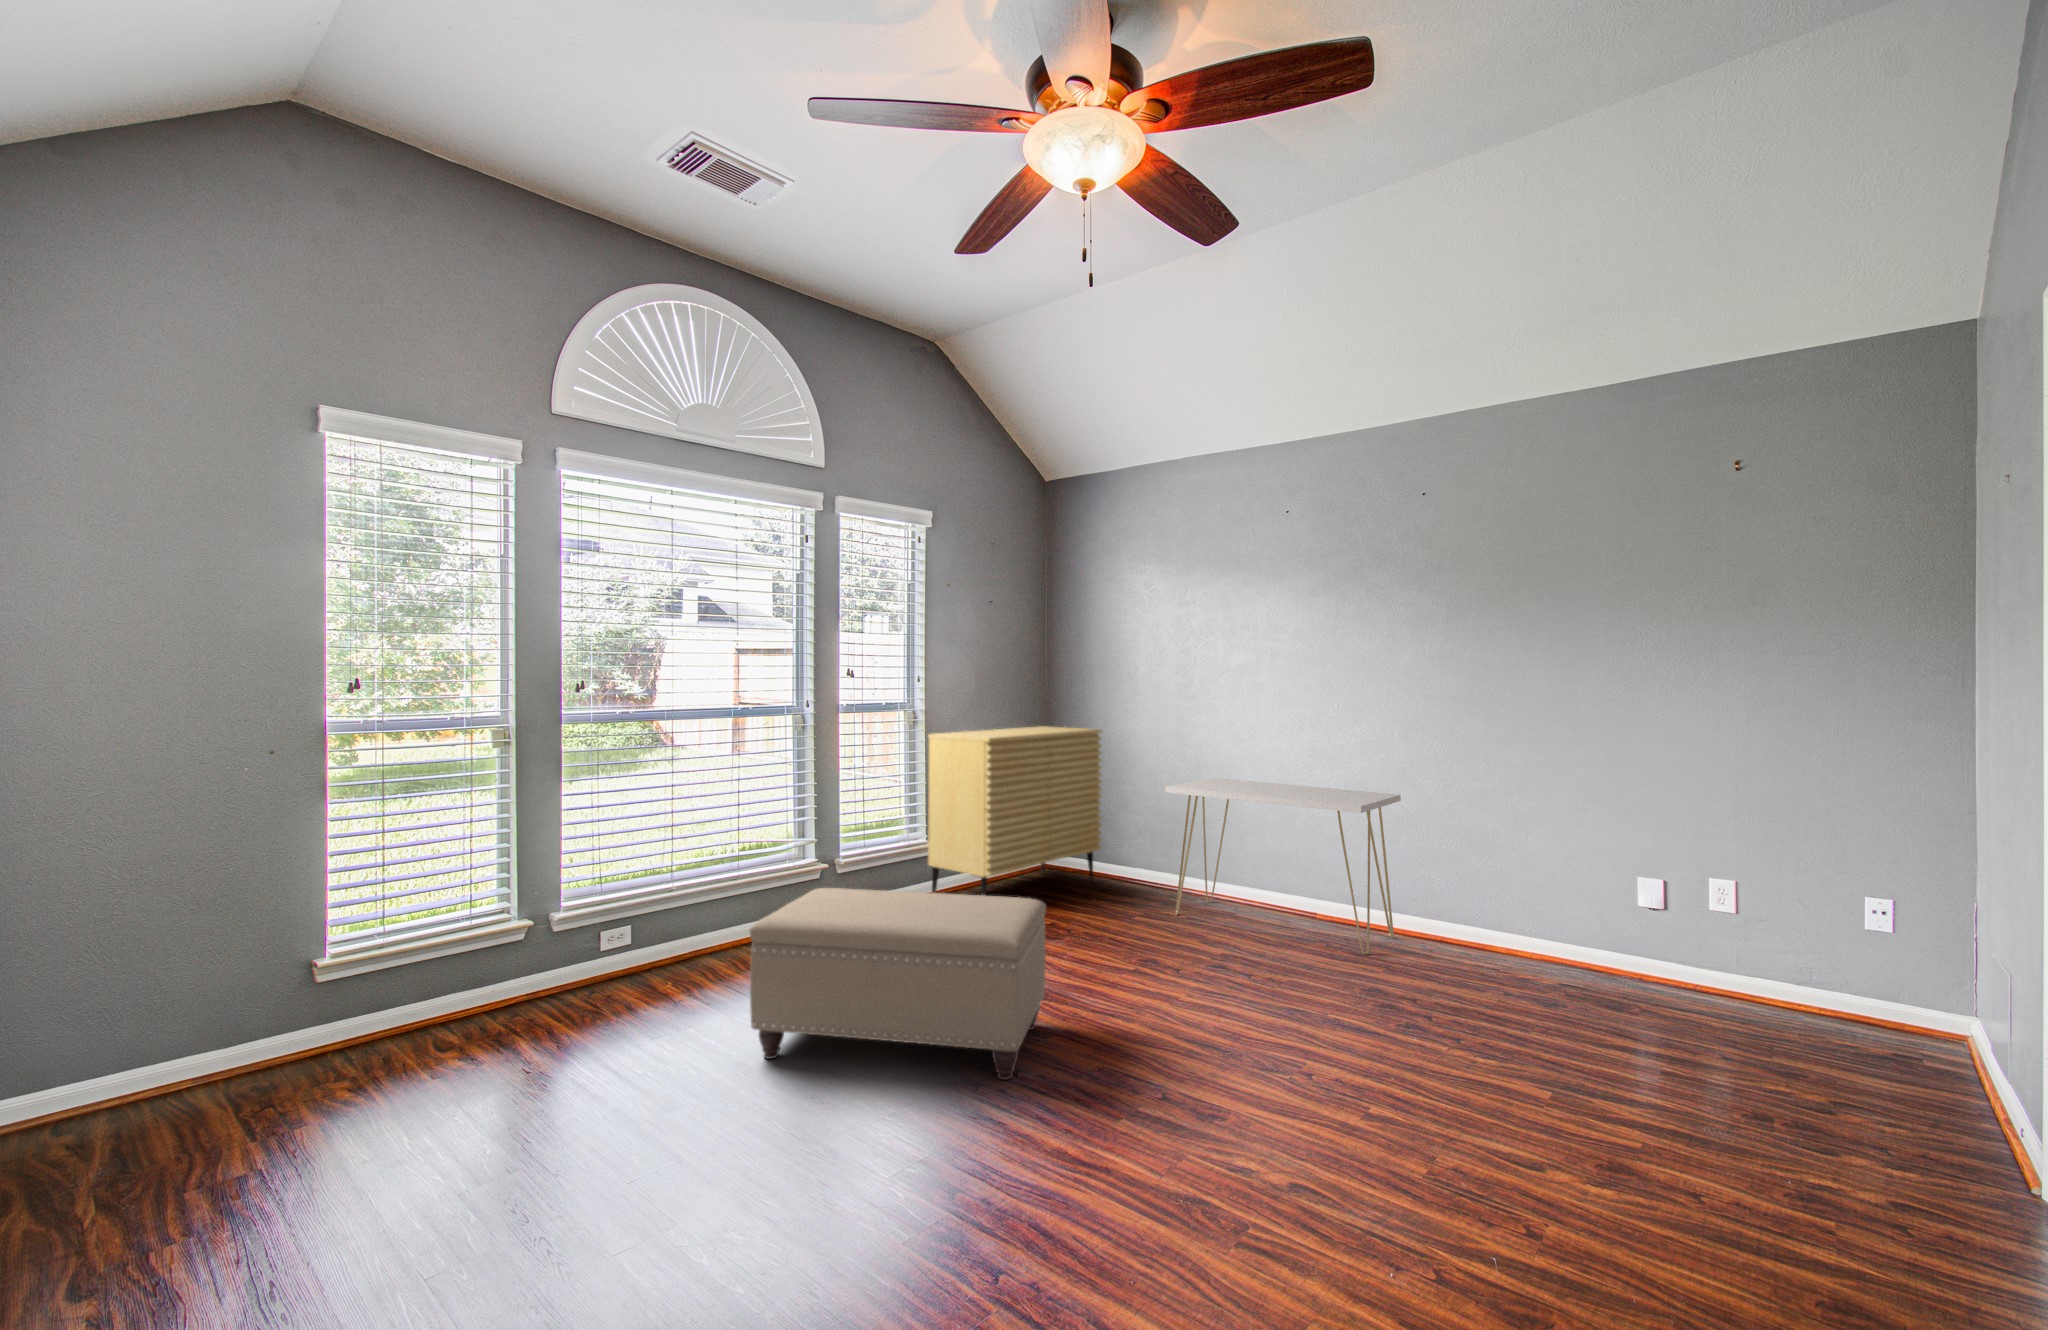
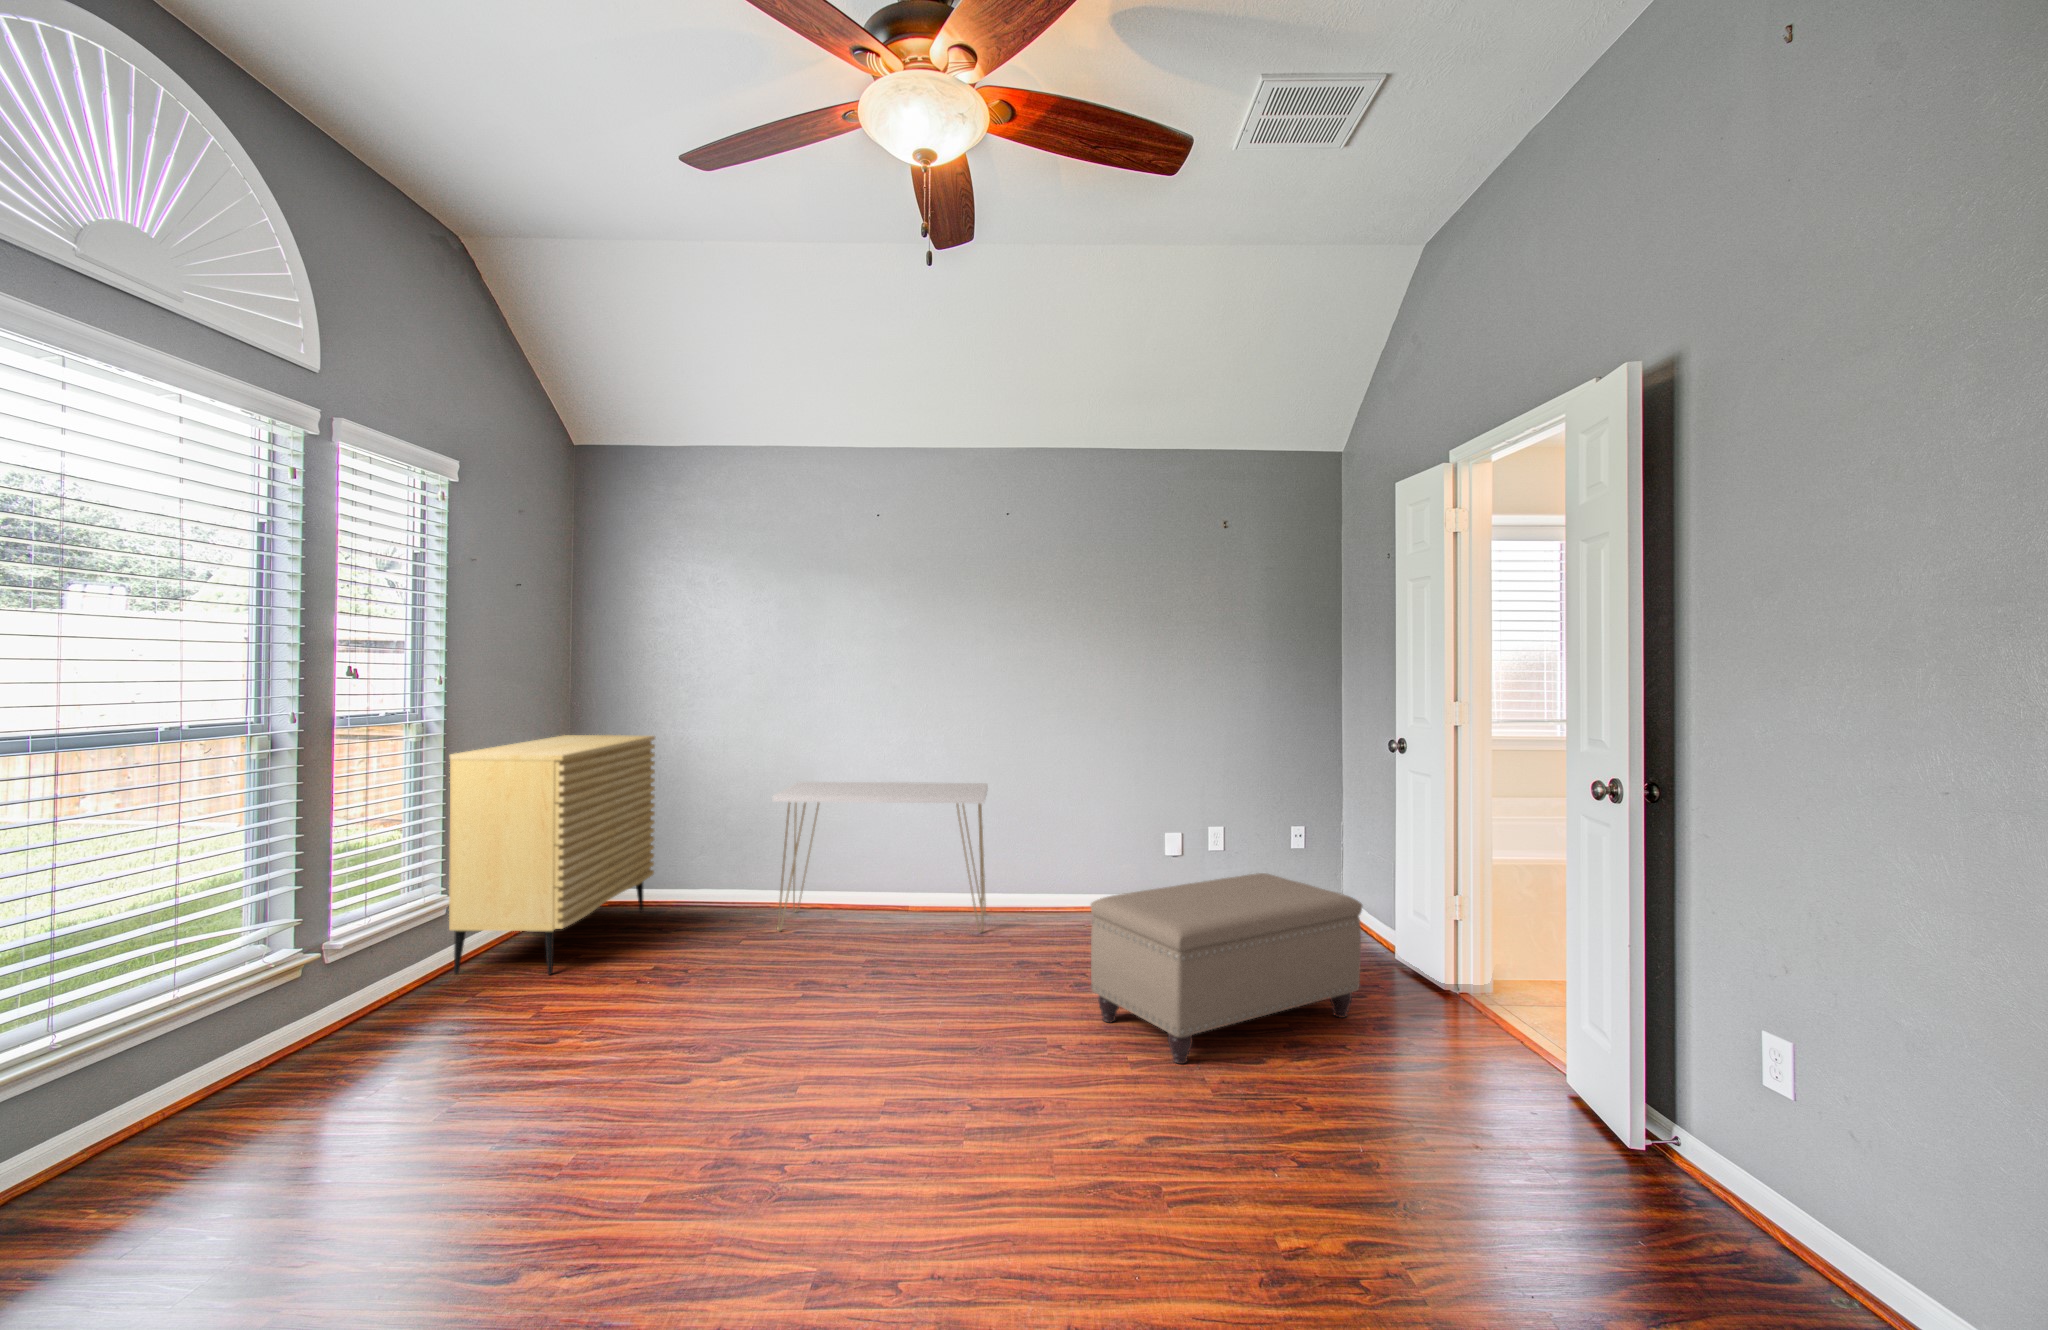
ottoman: present [750,888,1046,1080] -> present [1091,873,1362,1064]

